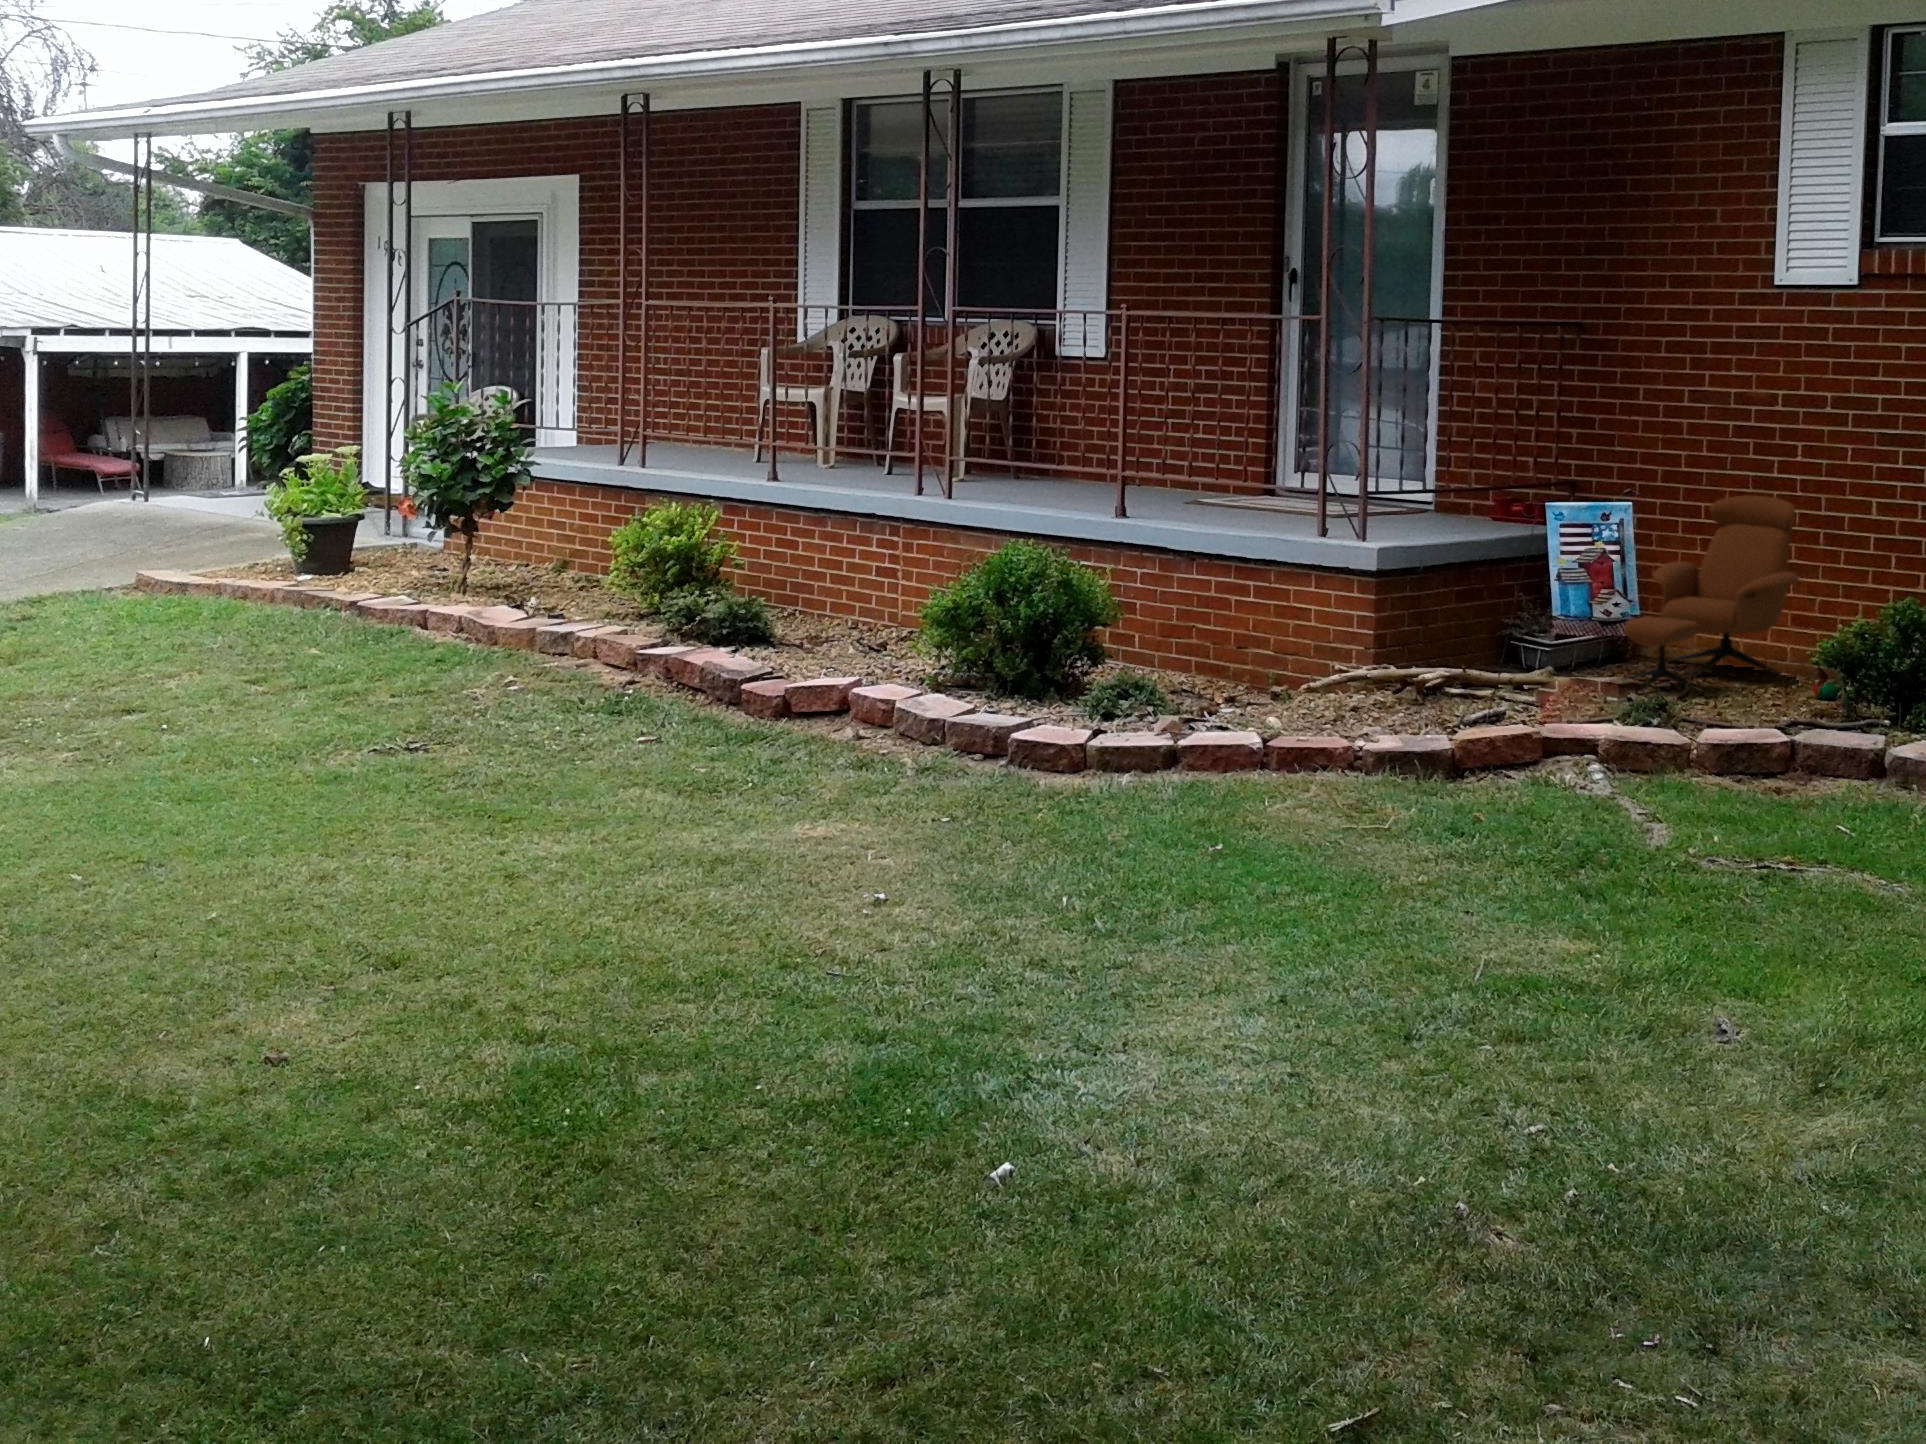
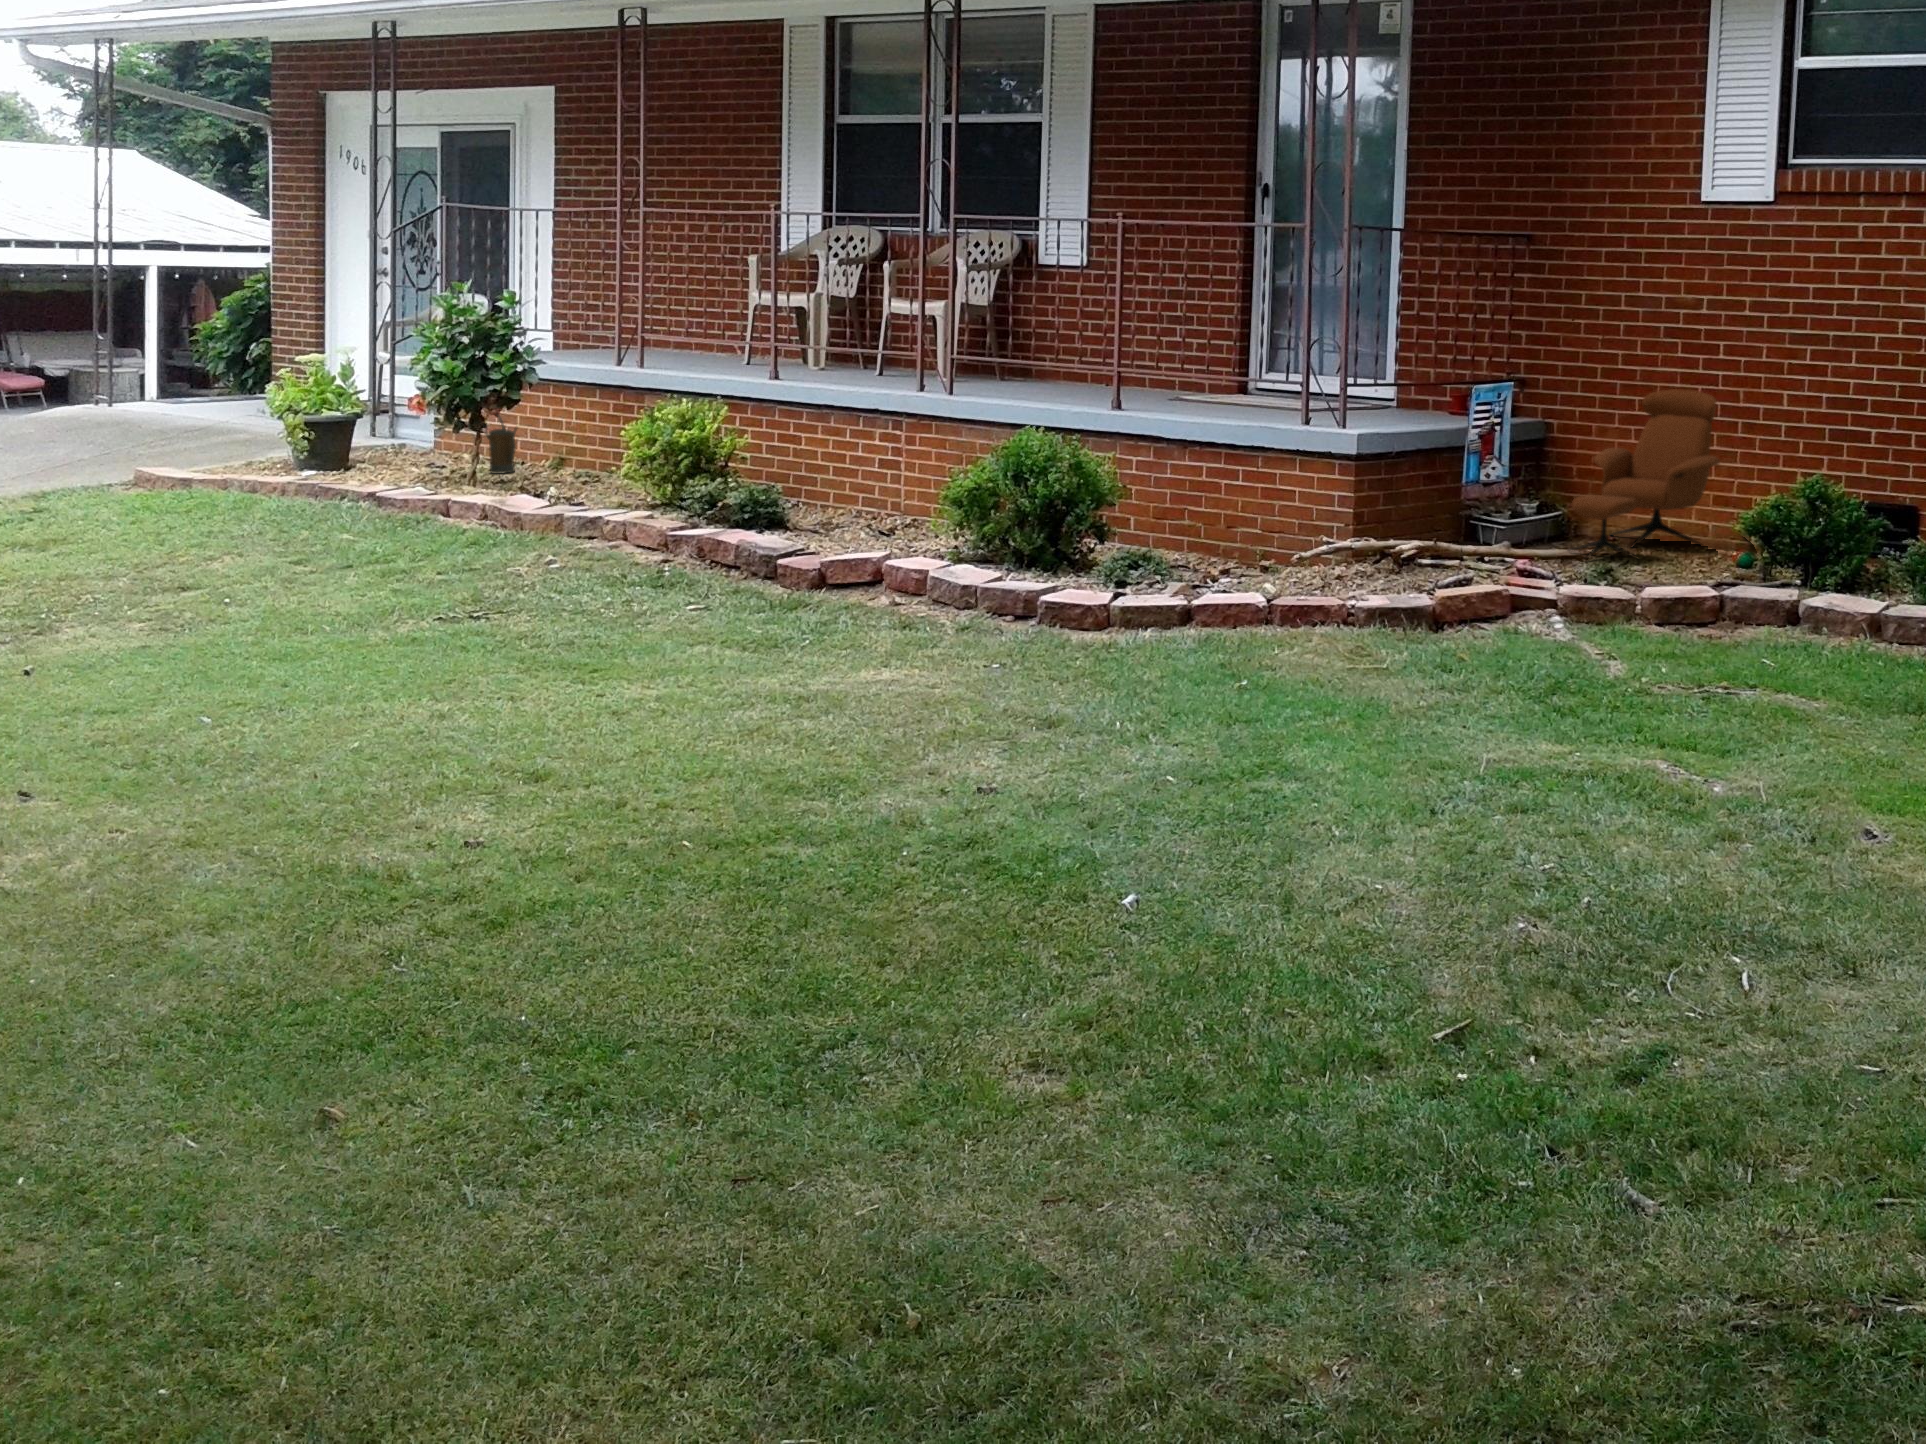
watering can: none [489,513,522,578] -> present [485,414,517,474]

